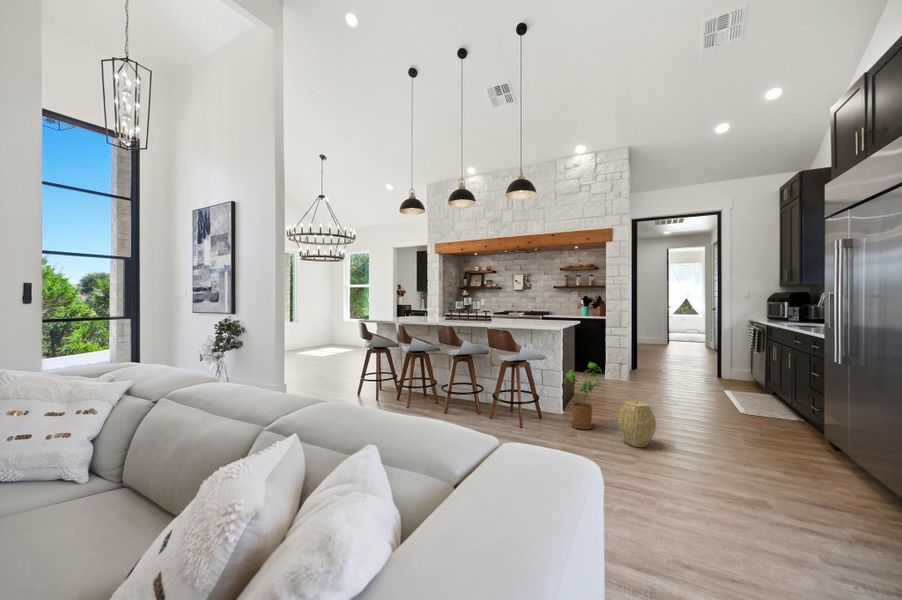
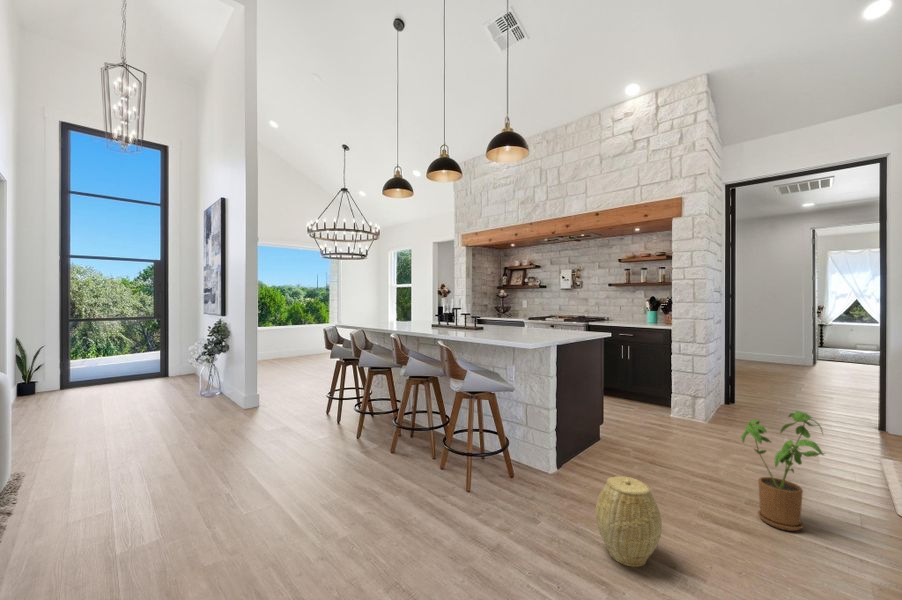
house plant: present [564,363,601,429] -> present [741,411,824,531]

